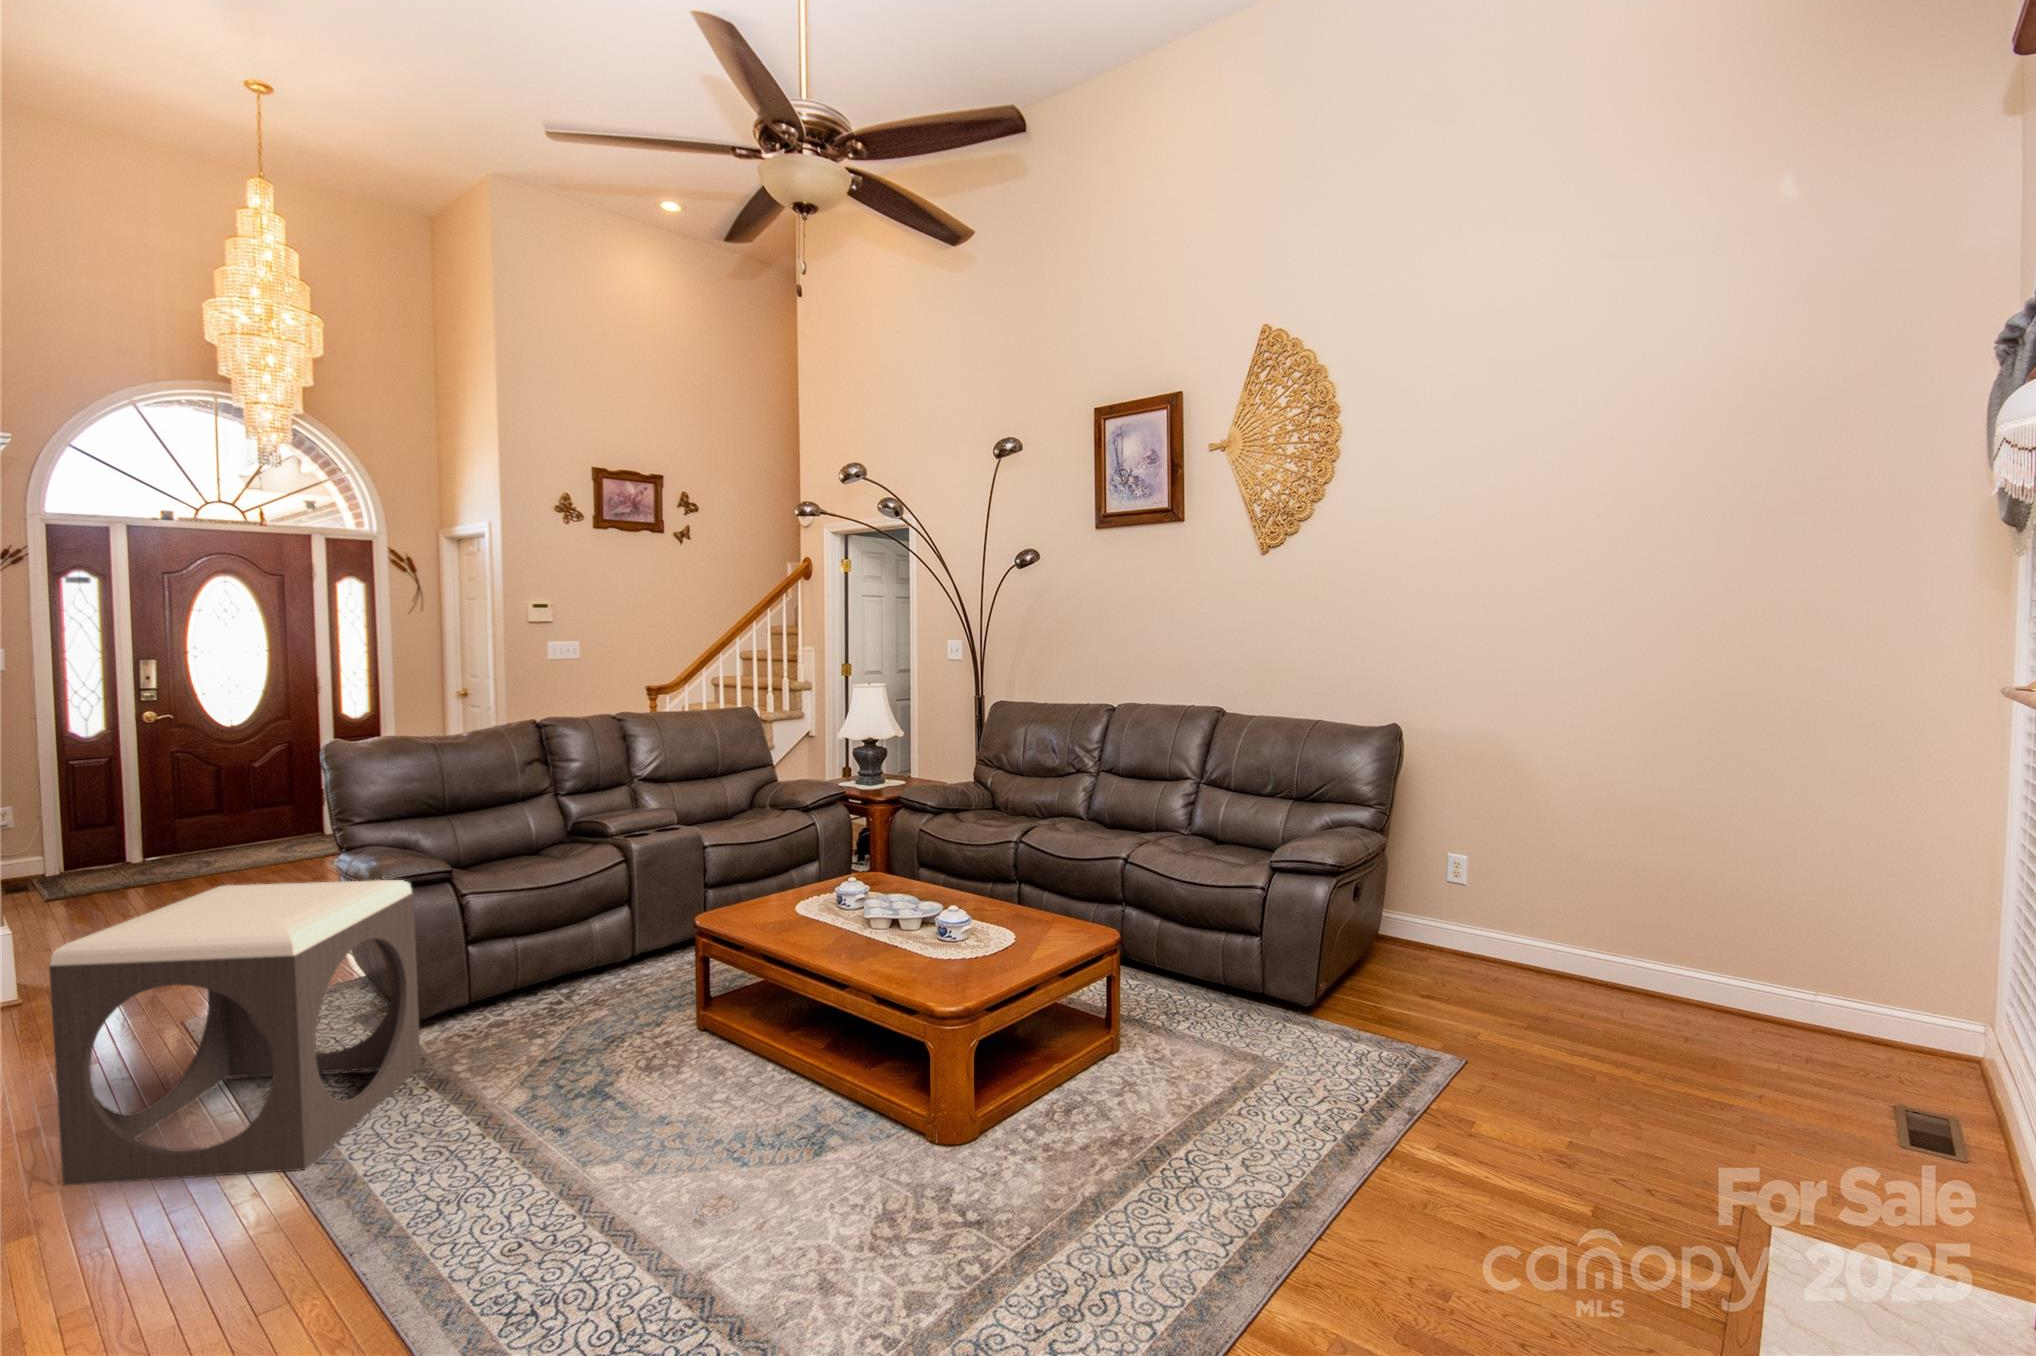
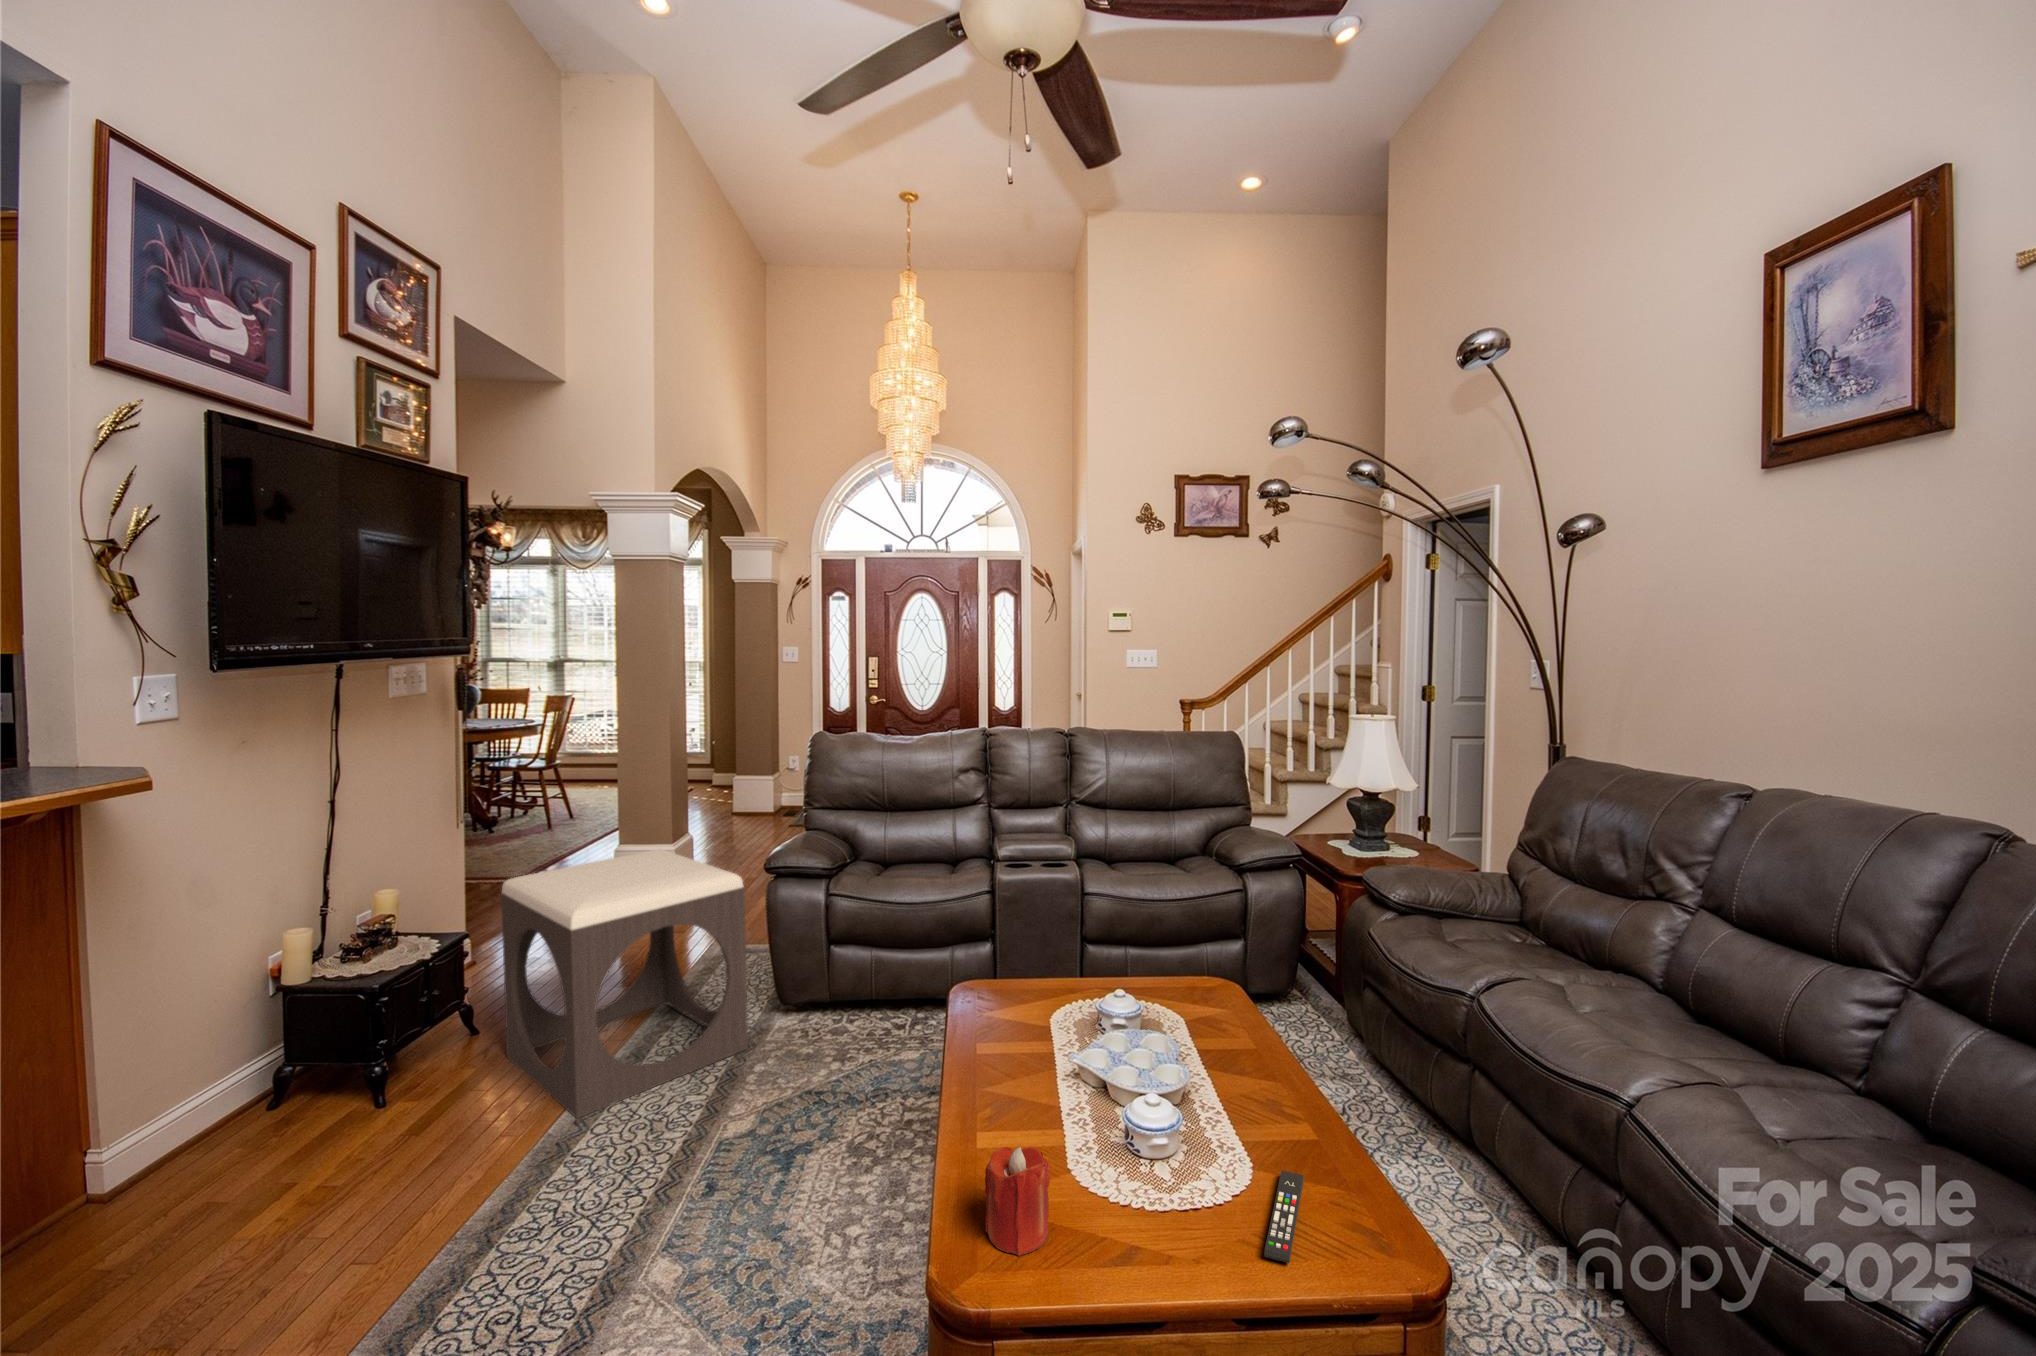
remote control: none [1030,920,1074,947] -> present [1264,1170,1304,1263]
candle: none [933,927,969,988] -> present [985,1147,1050,1256]

